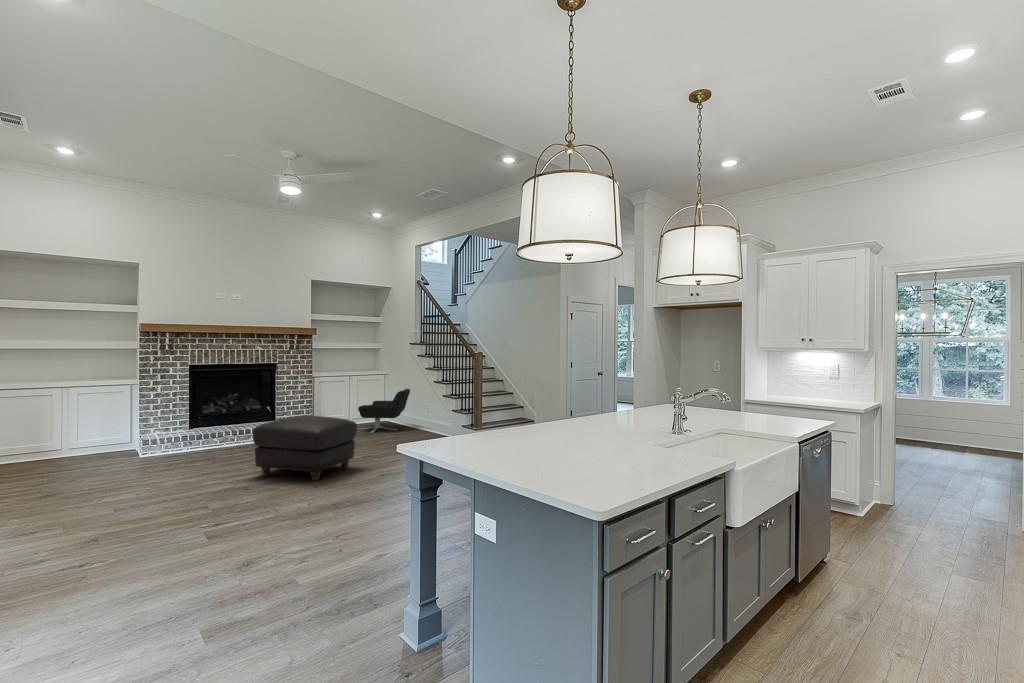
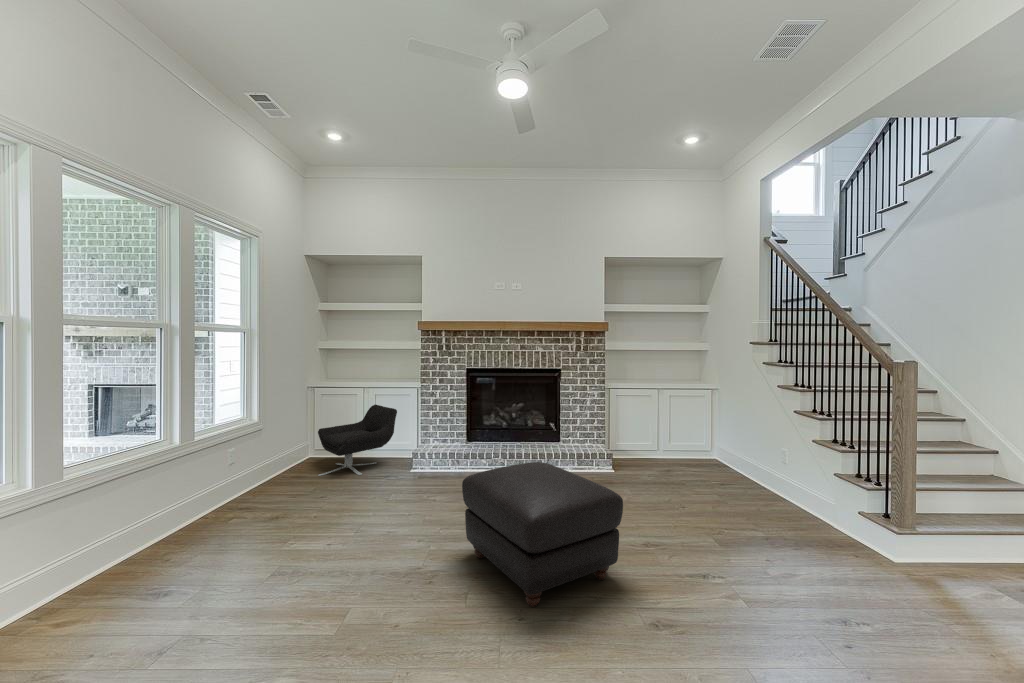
lounge chair: present [358,389,410,433] -> present [318,405,397,476]

